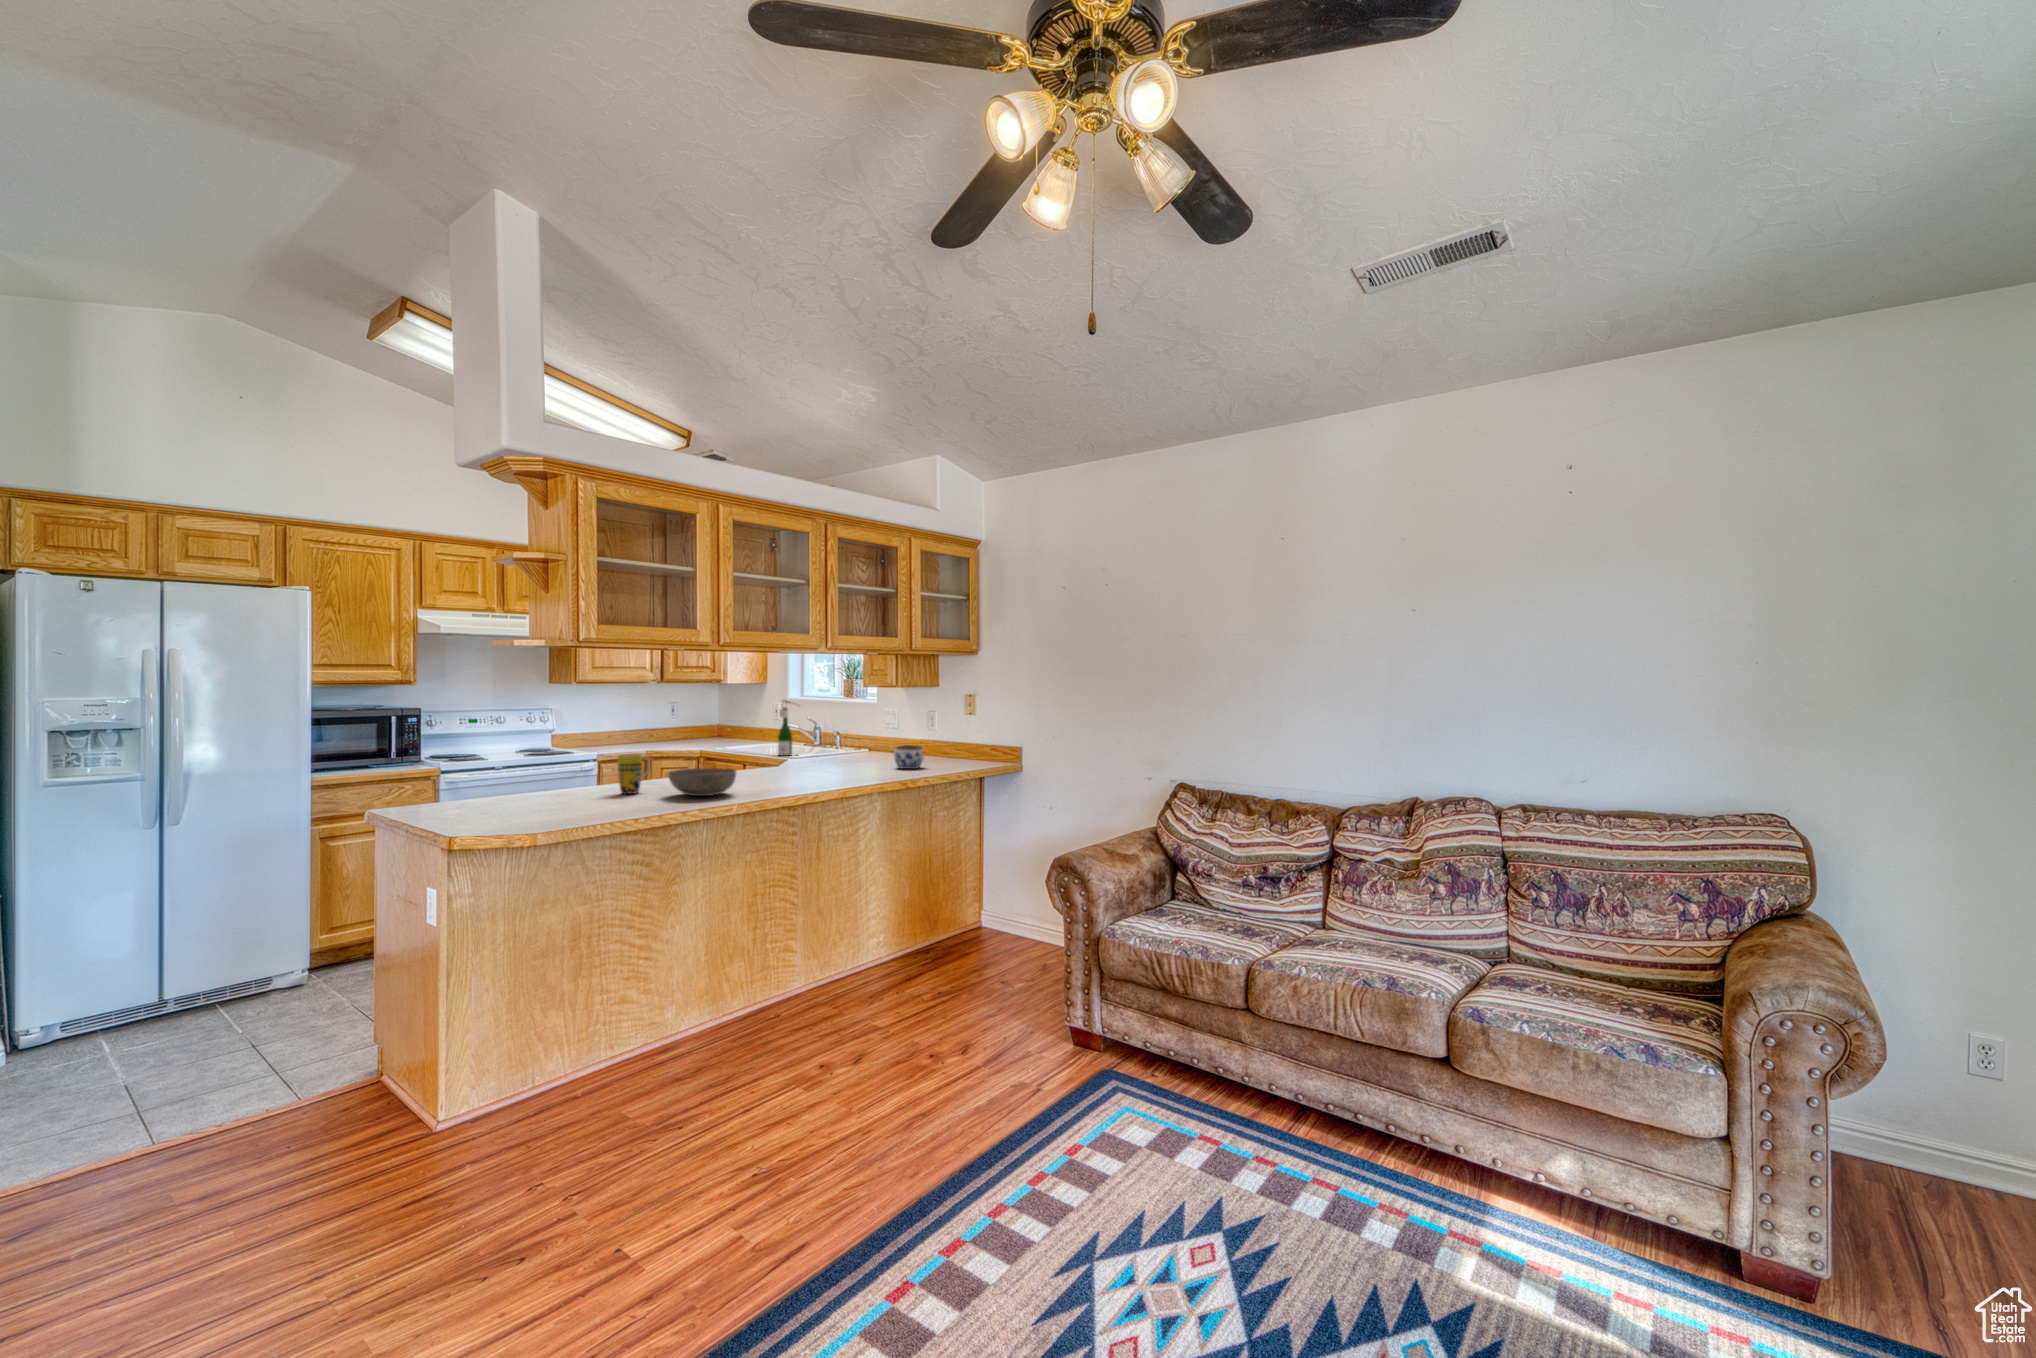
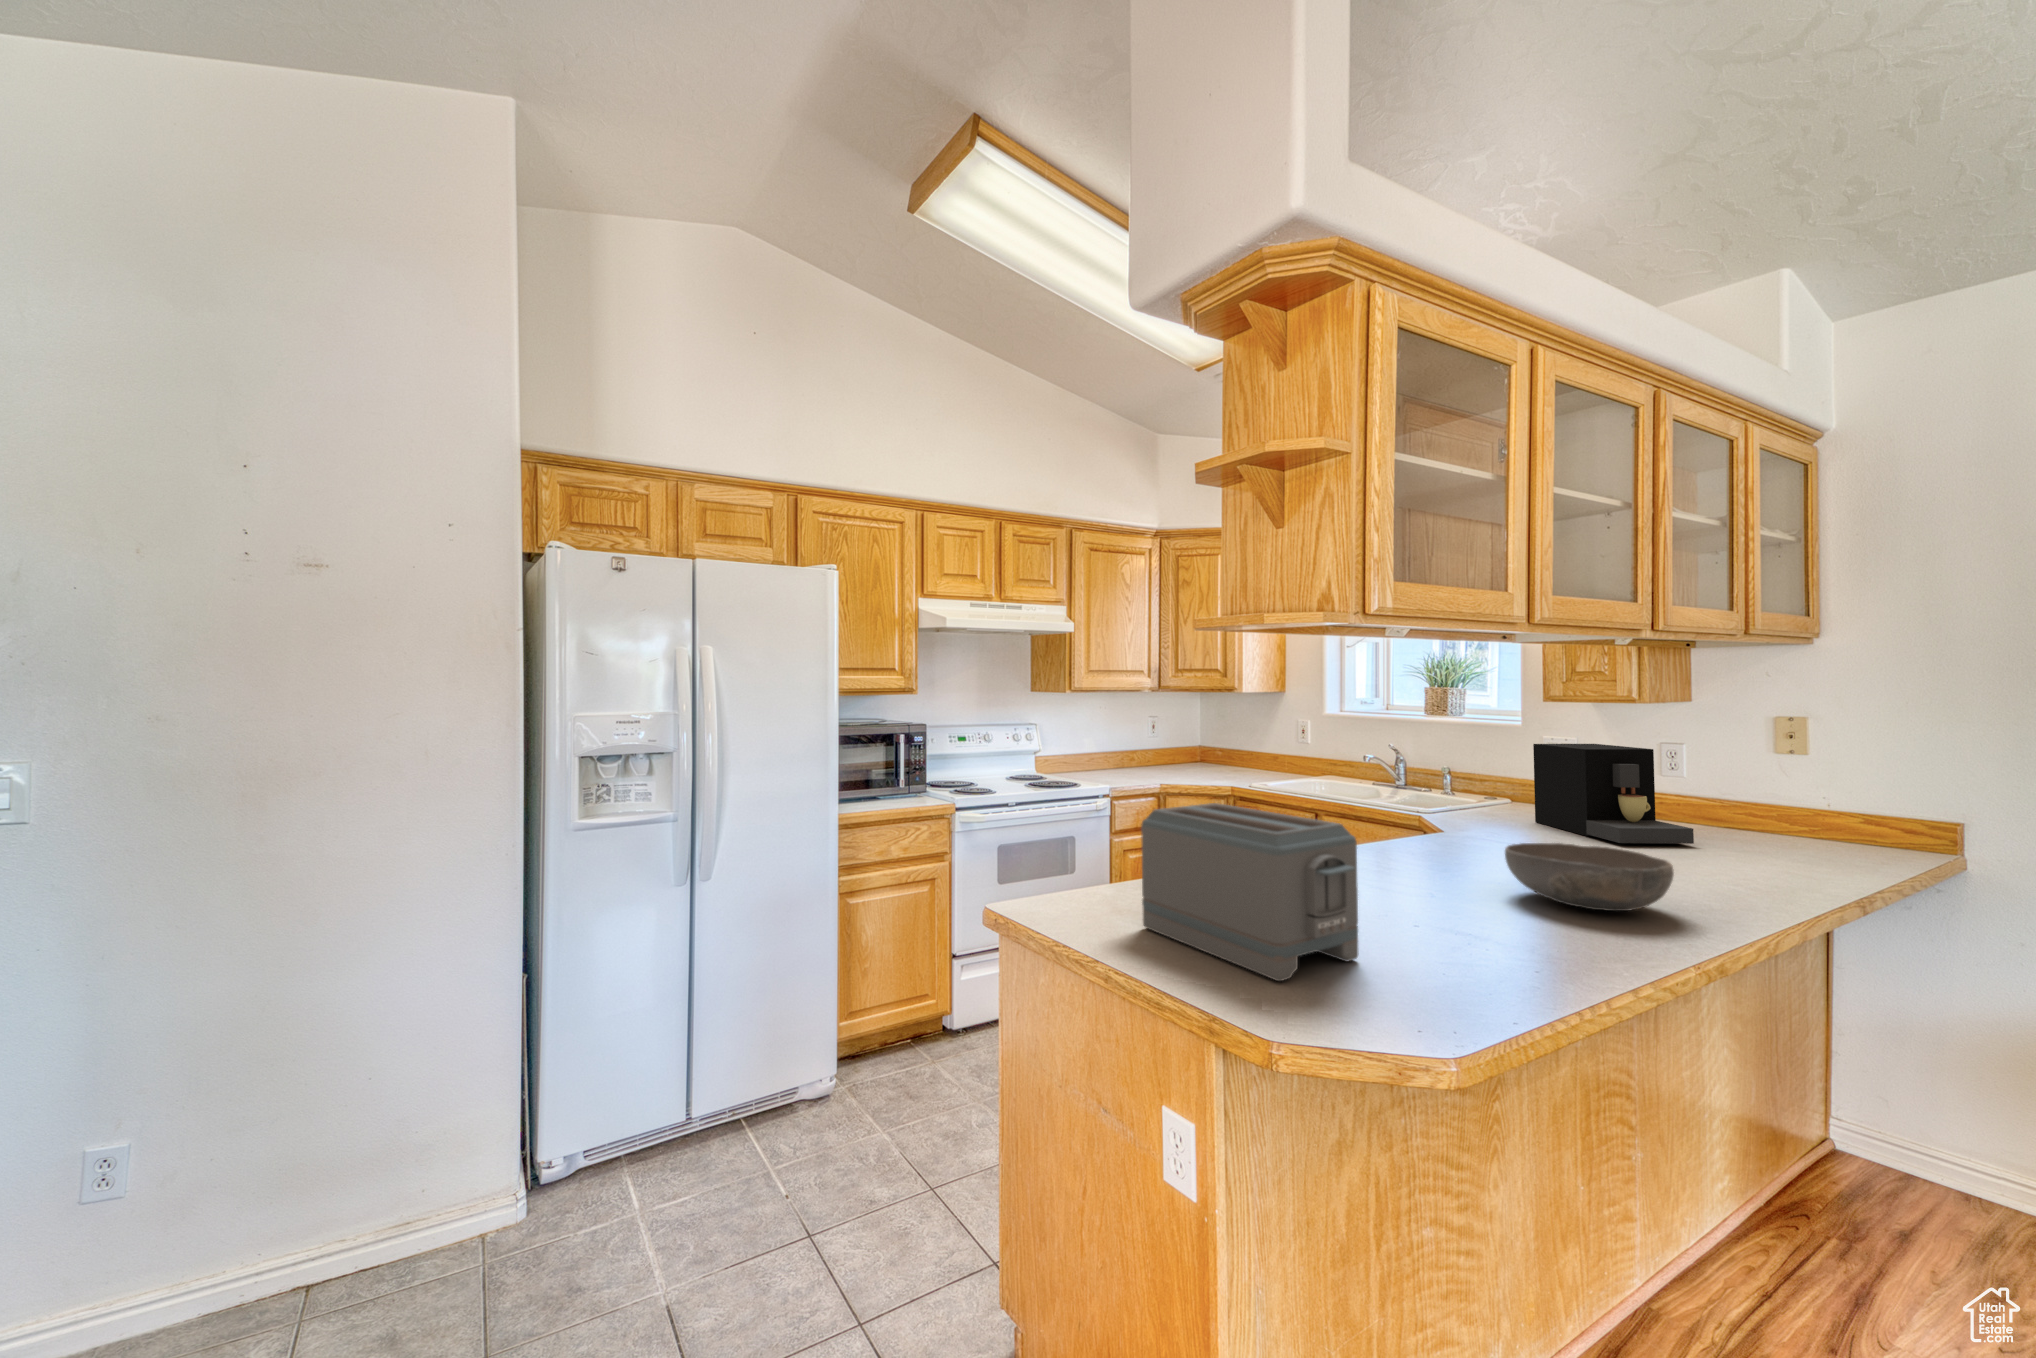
wine bottle: present [778,700,792,756] -> none [1371,710,1408,794]
coffee maker: none [818,720,858,774] -> present [1533,744,1694,844]
jar: present [894,745,924,769] -> none [1695,790,1769,834]
toaster: none [429,748,520,821] -> present [1141,803,1358,981]
mug: present [618,754,650,794] -> none [1381,811,1427,891]

